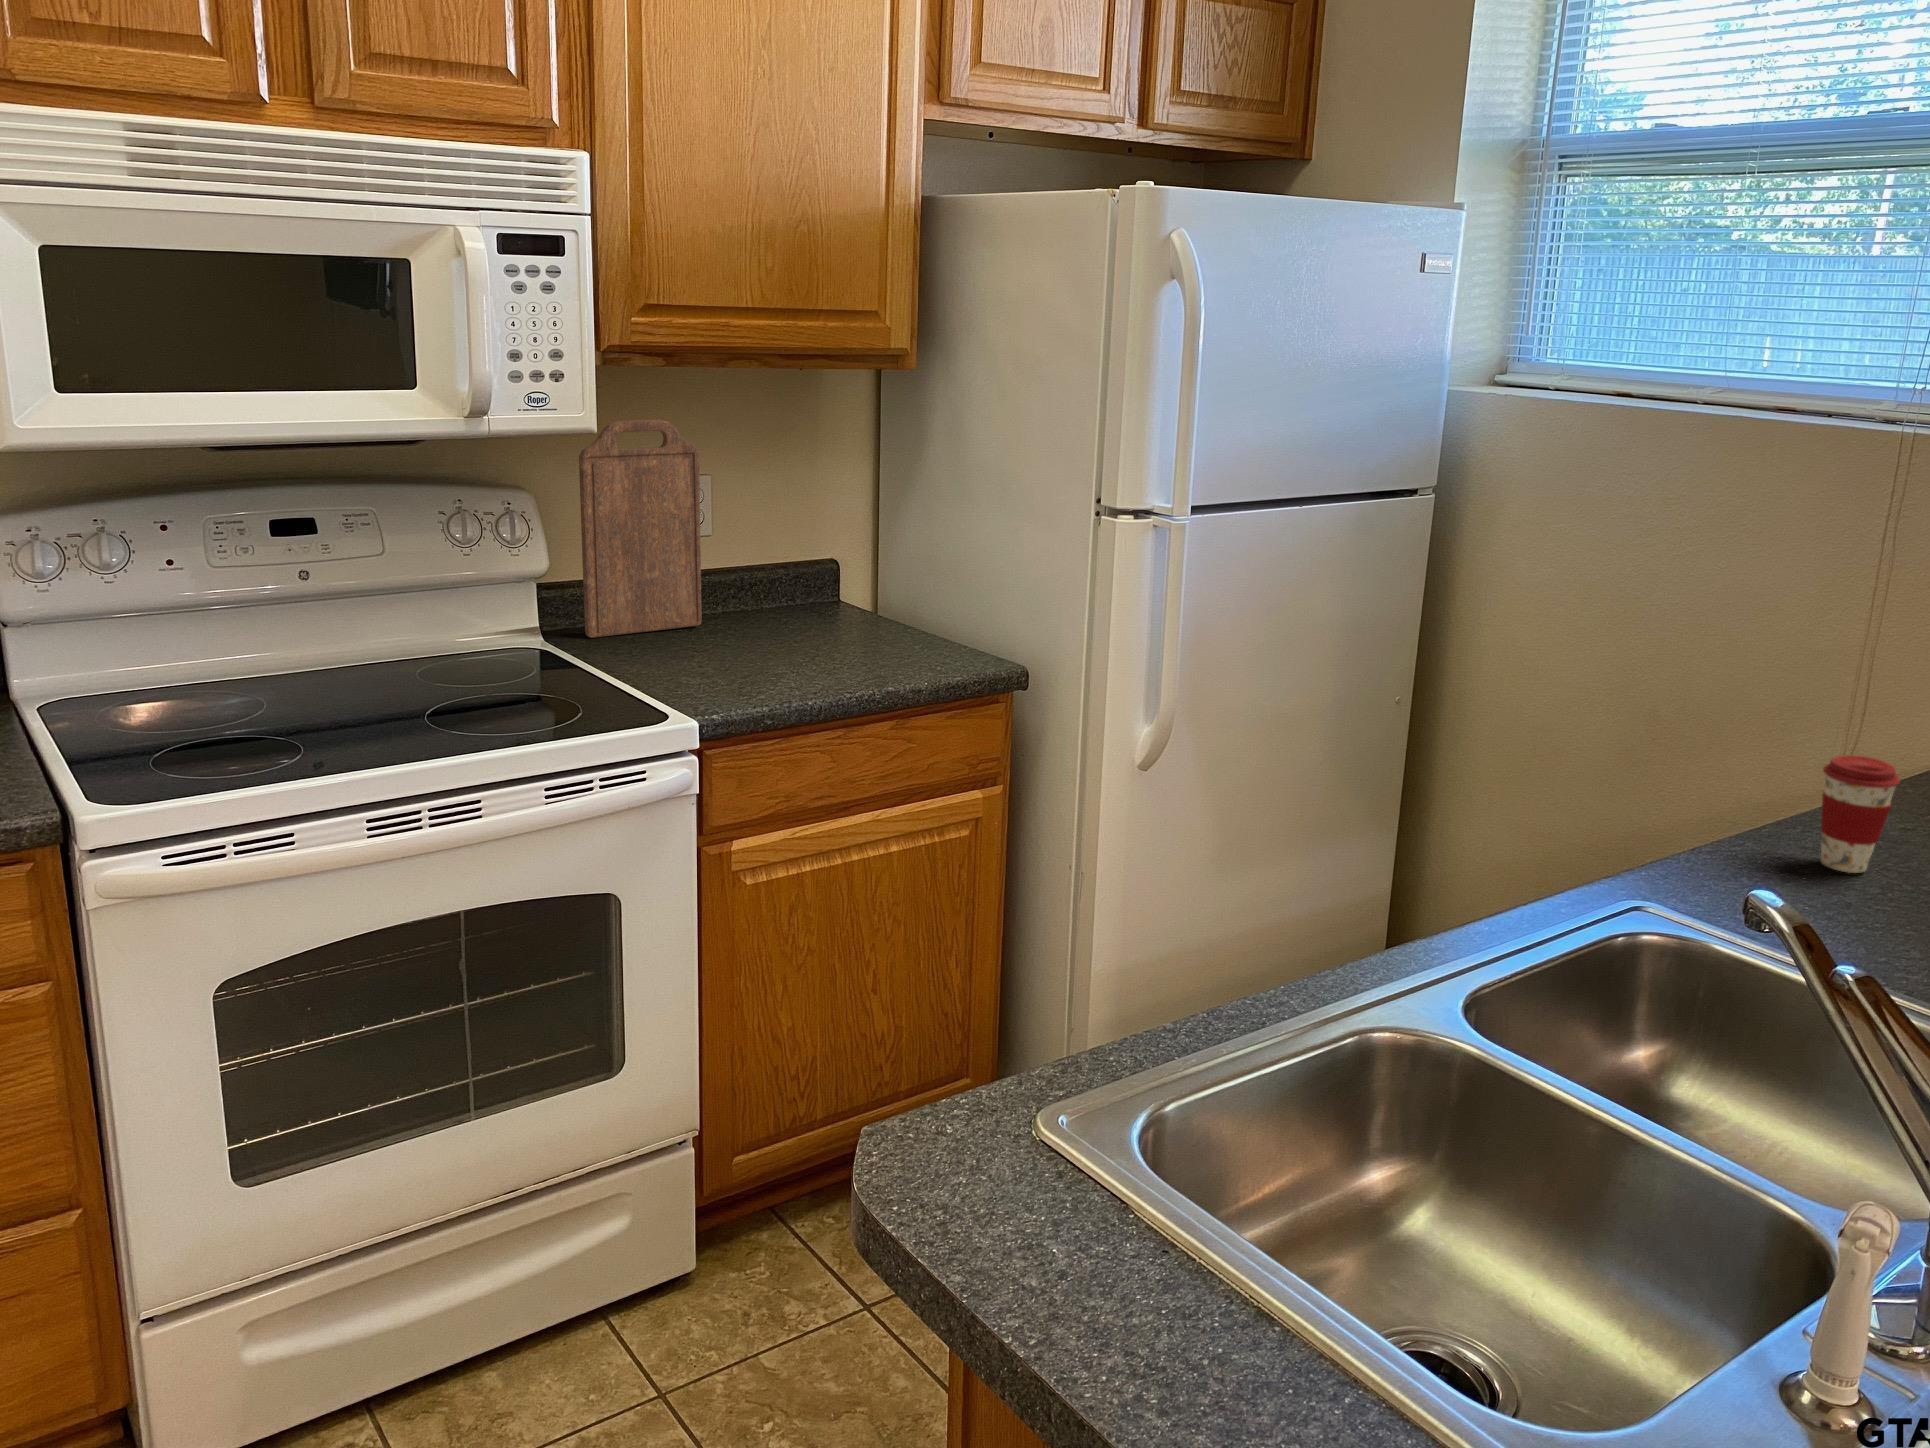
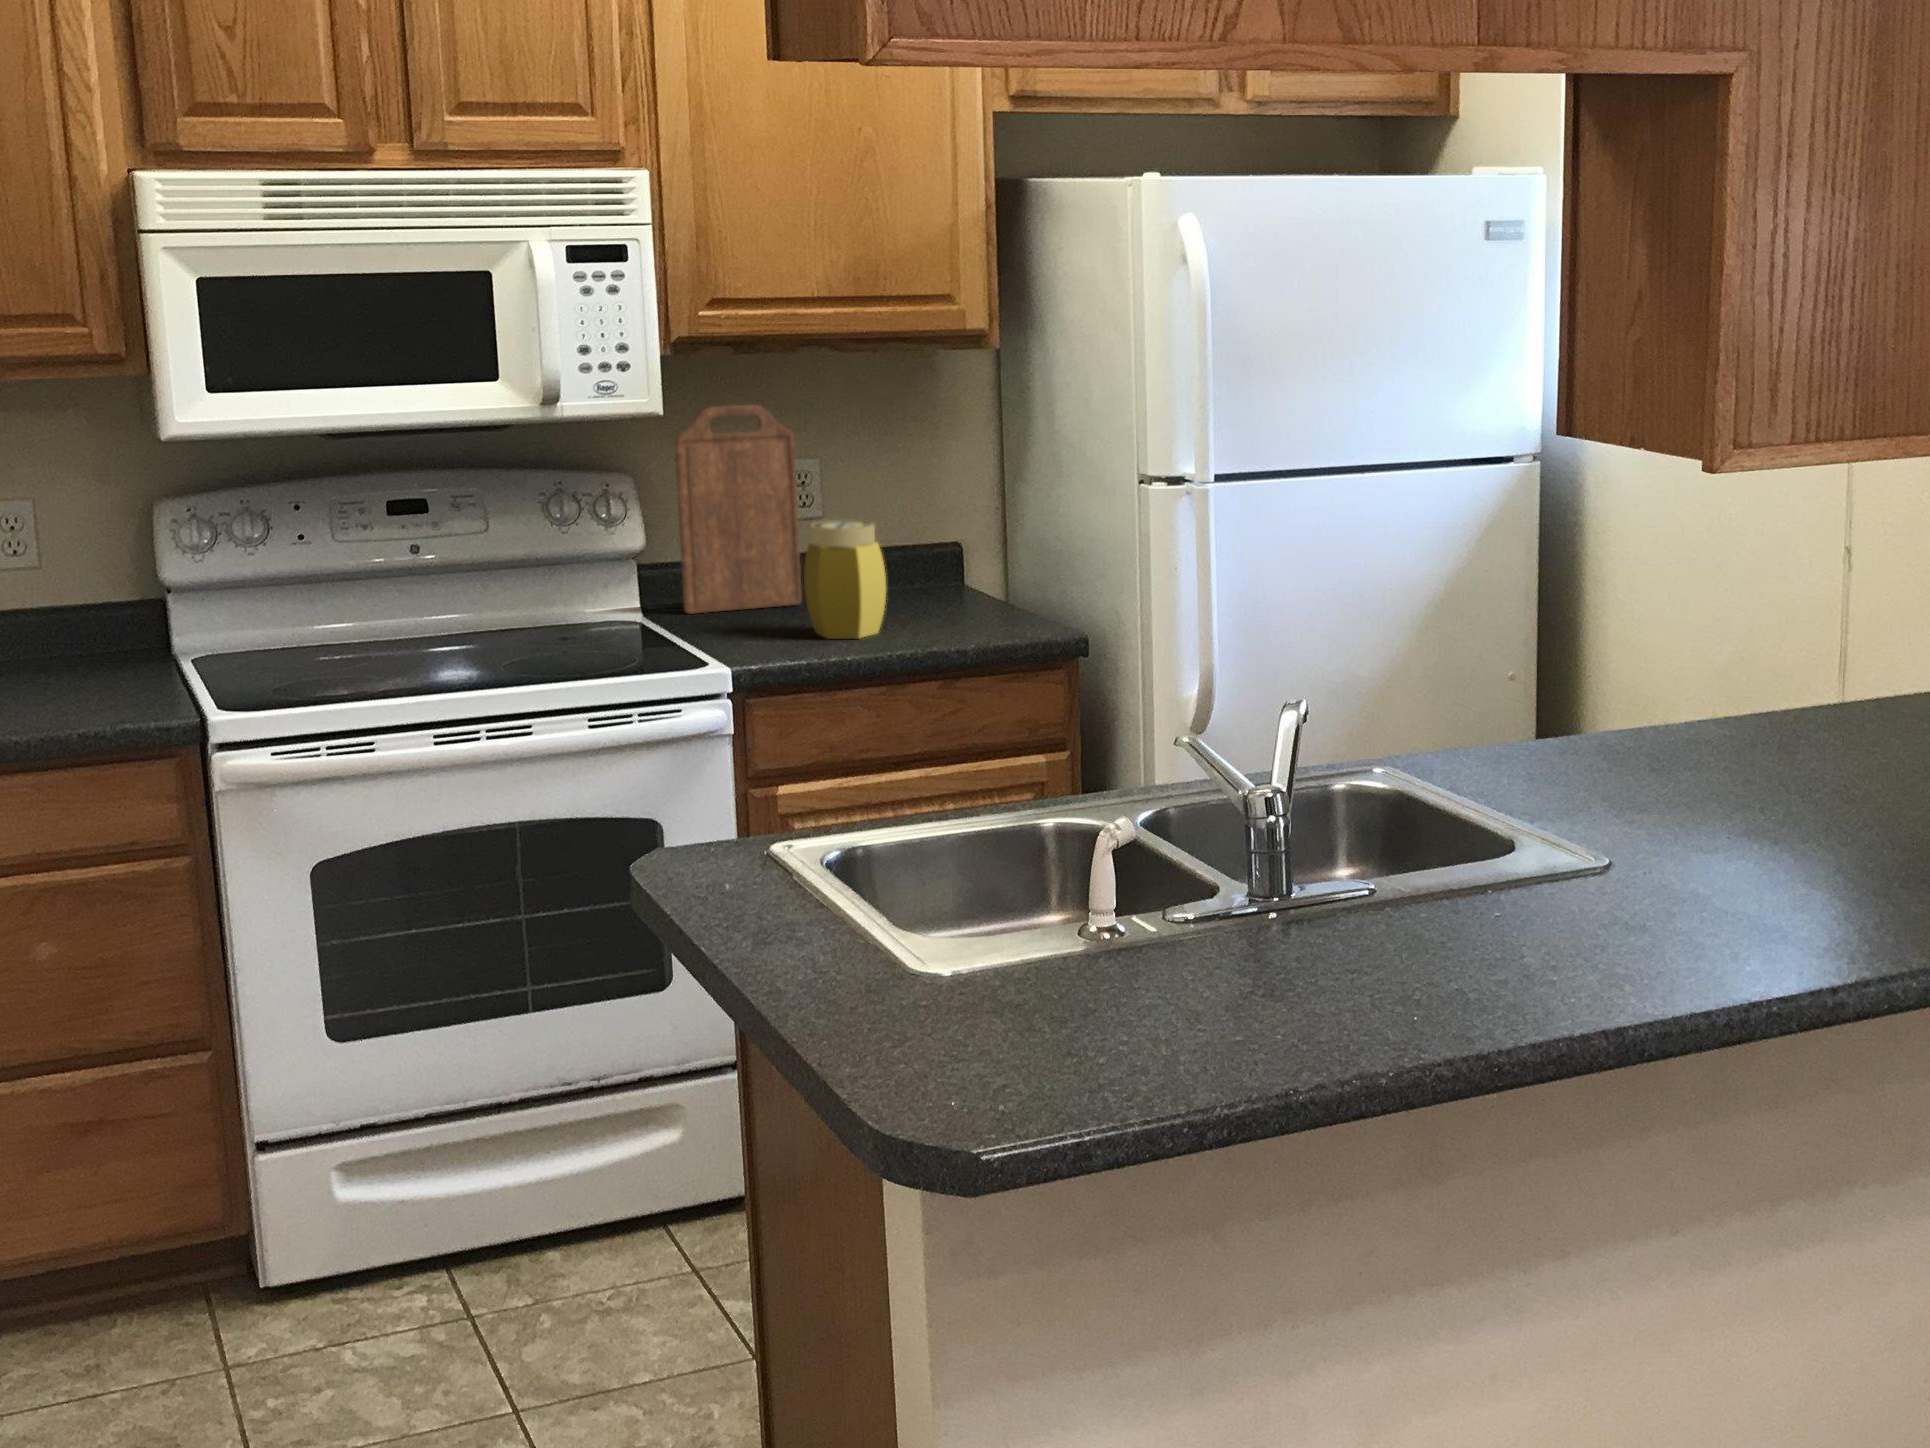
jar: none [737,546,824,674] -> present [804,520,886,639]
coffee cup: present [1821,755,1900,873] -> none [1595,662,1653,761]

